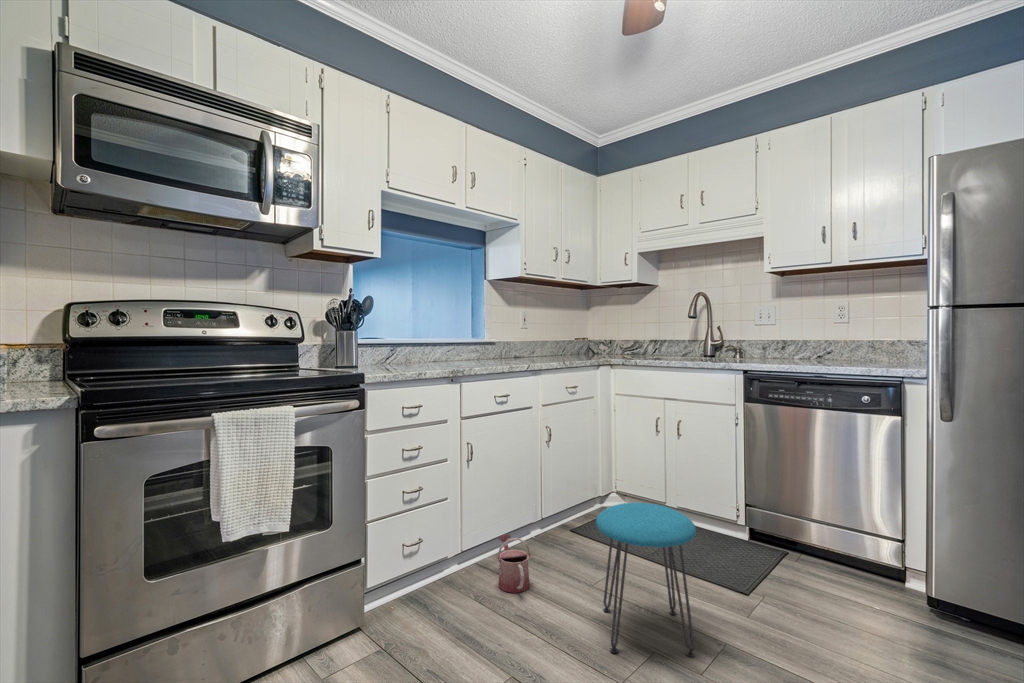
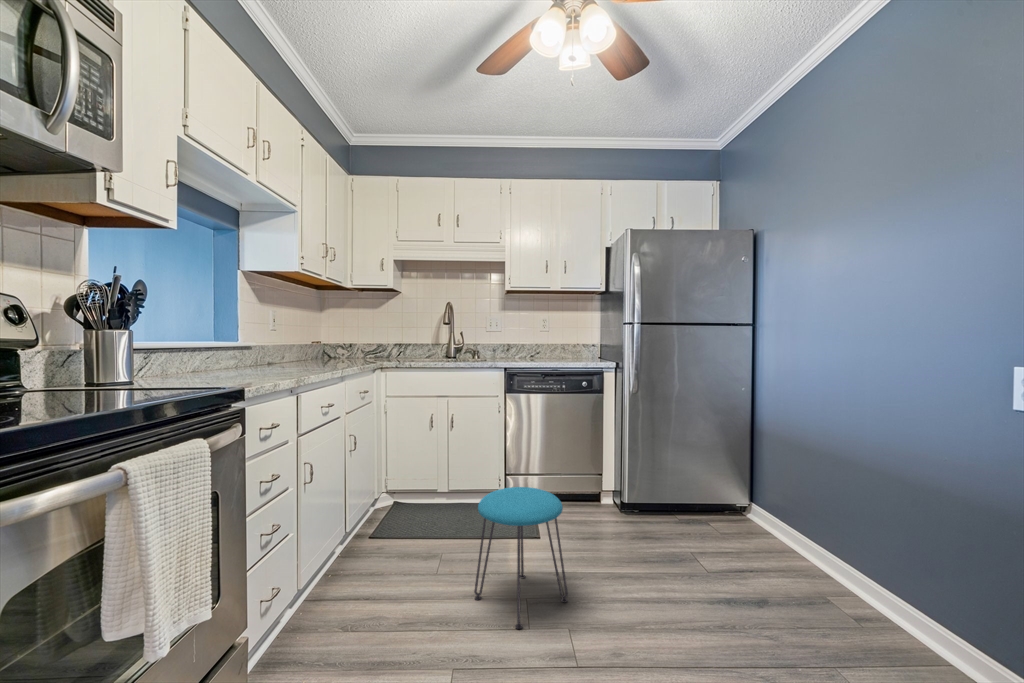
watering can: present [497,534,531,593] -> none [336,562,400,628]

